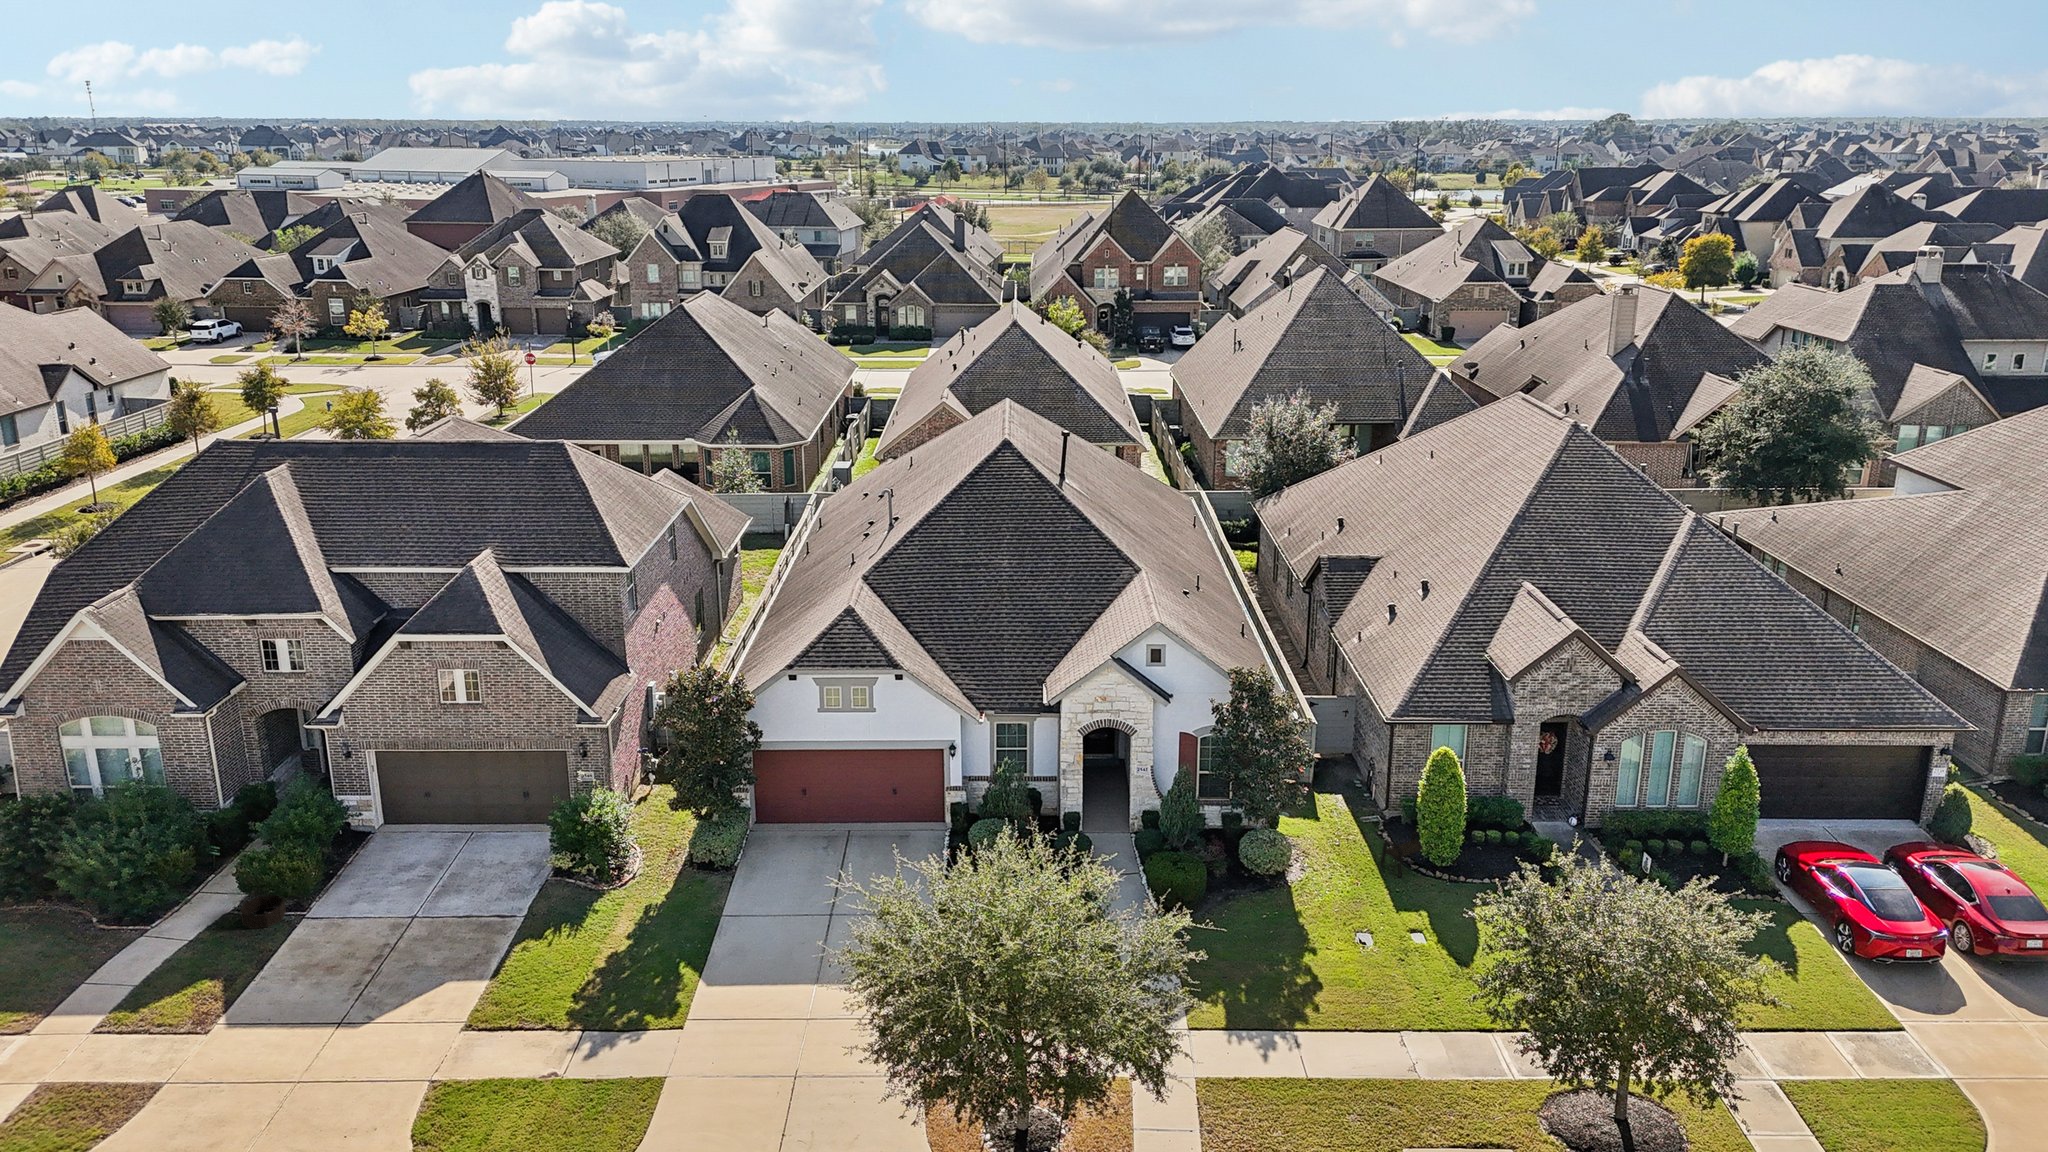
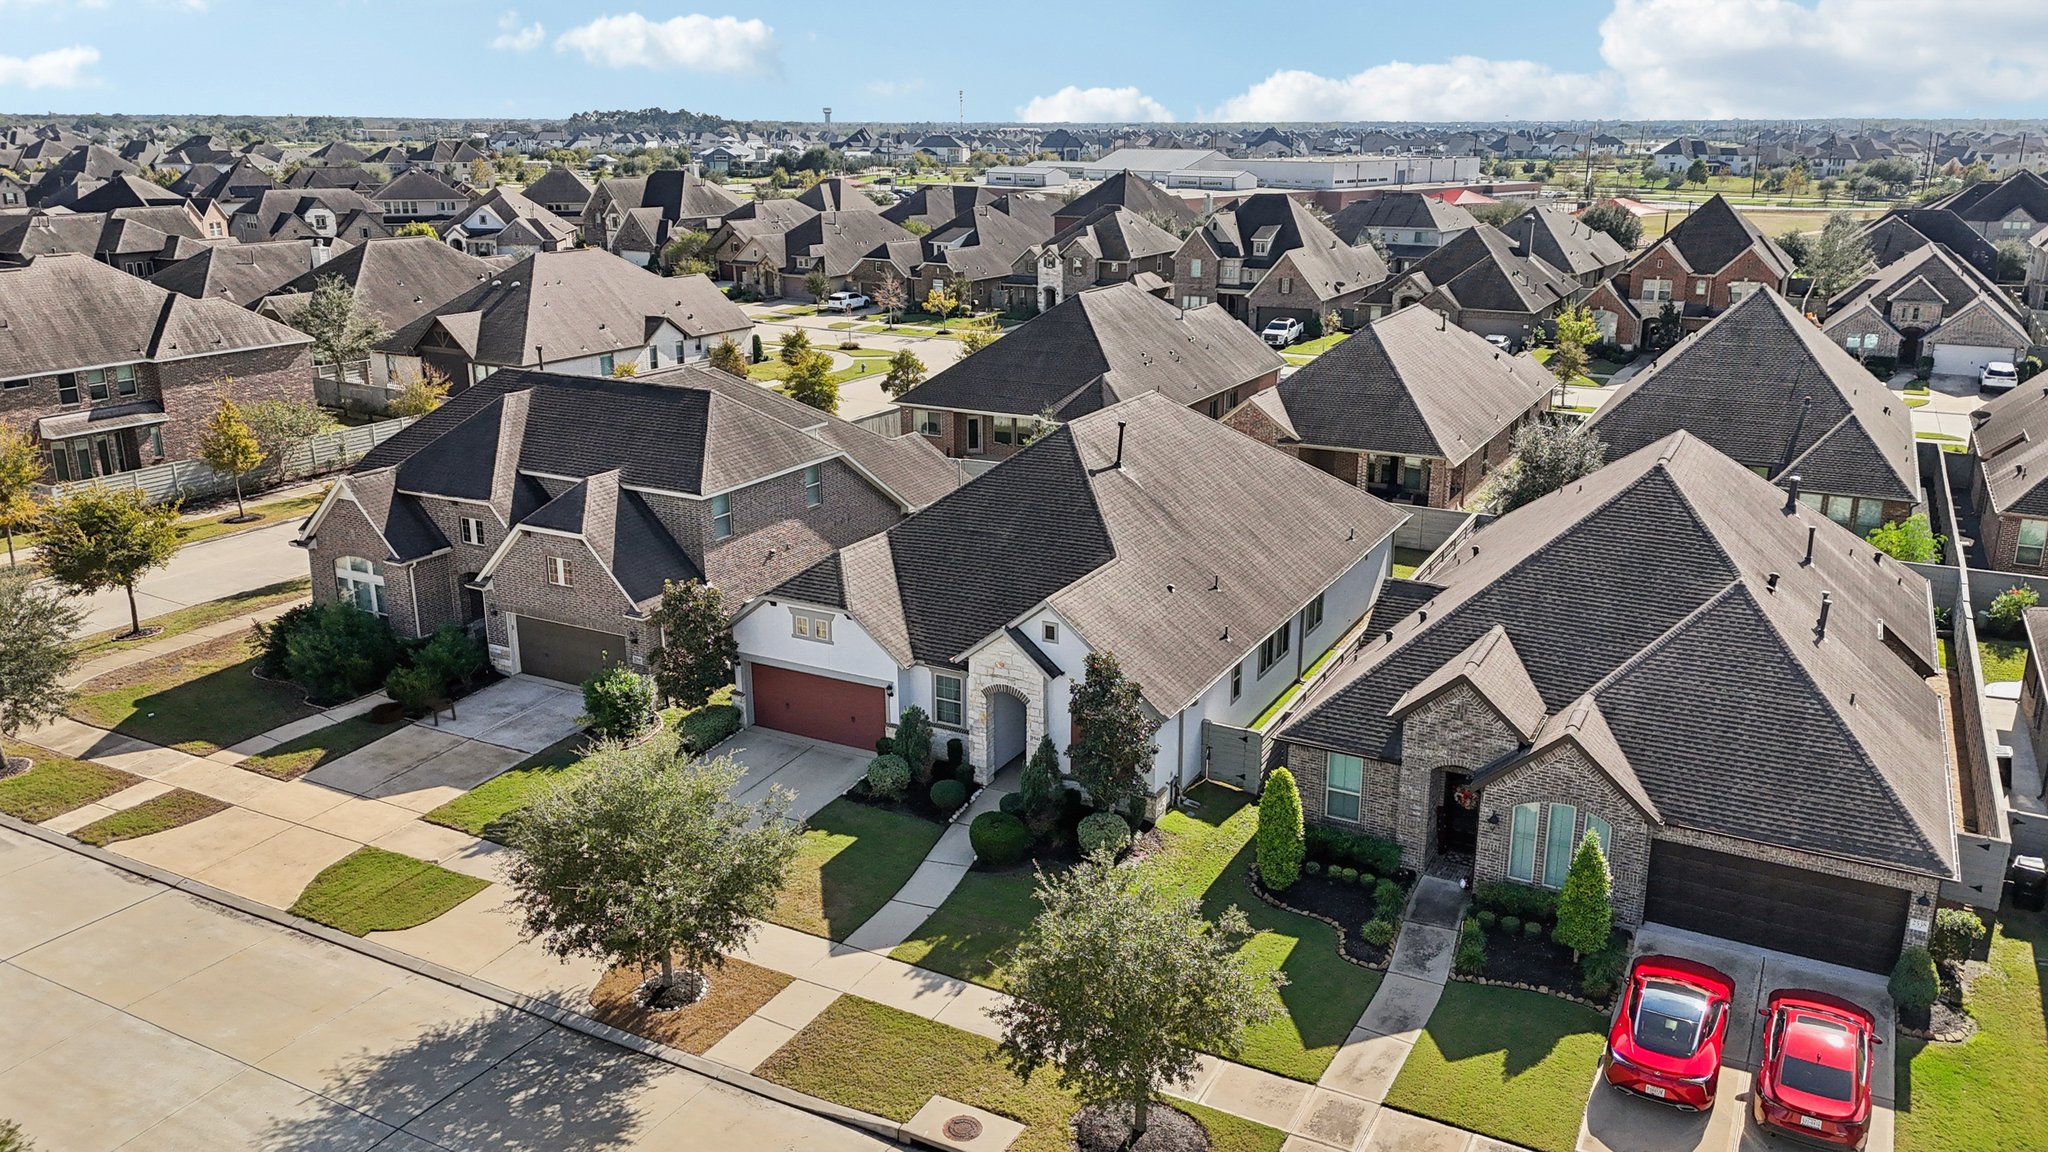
bench: present [1380,831,1423,877] -> present [418,690,456,726]

